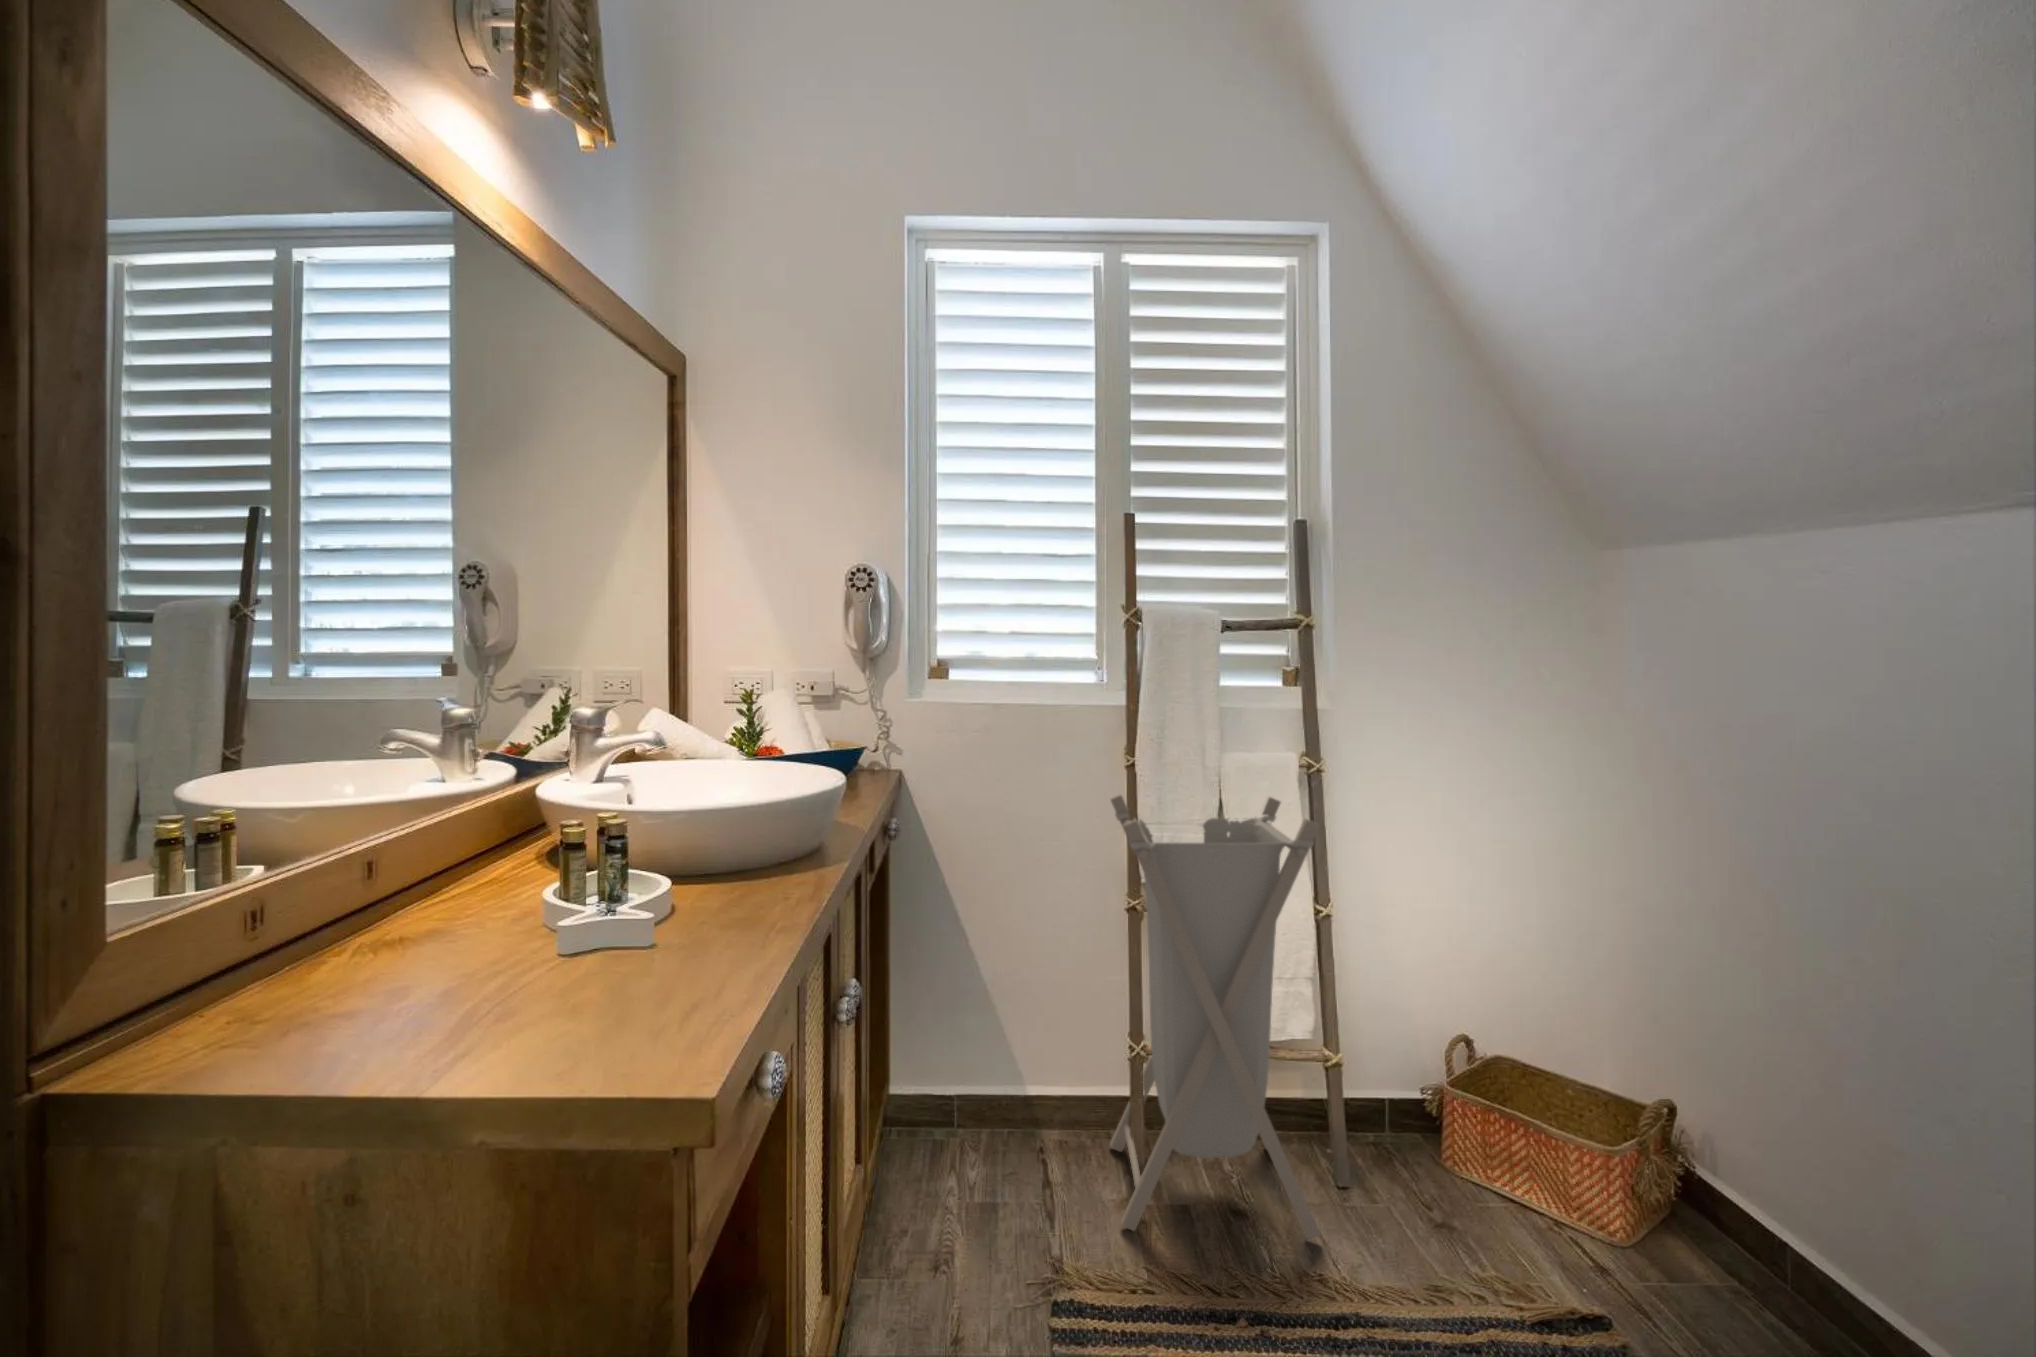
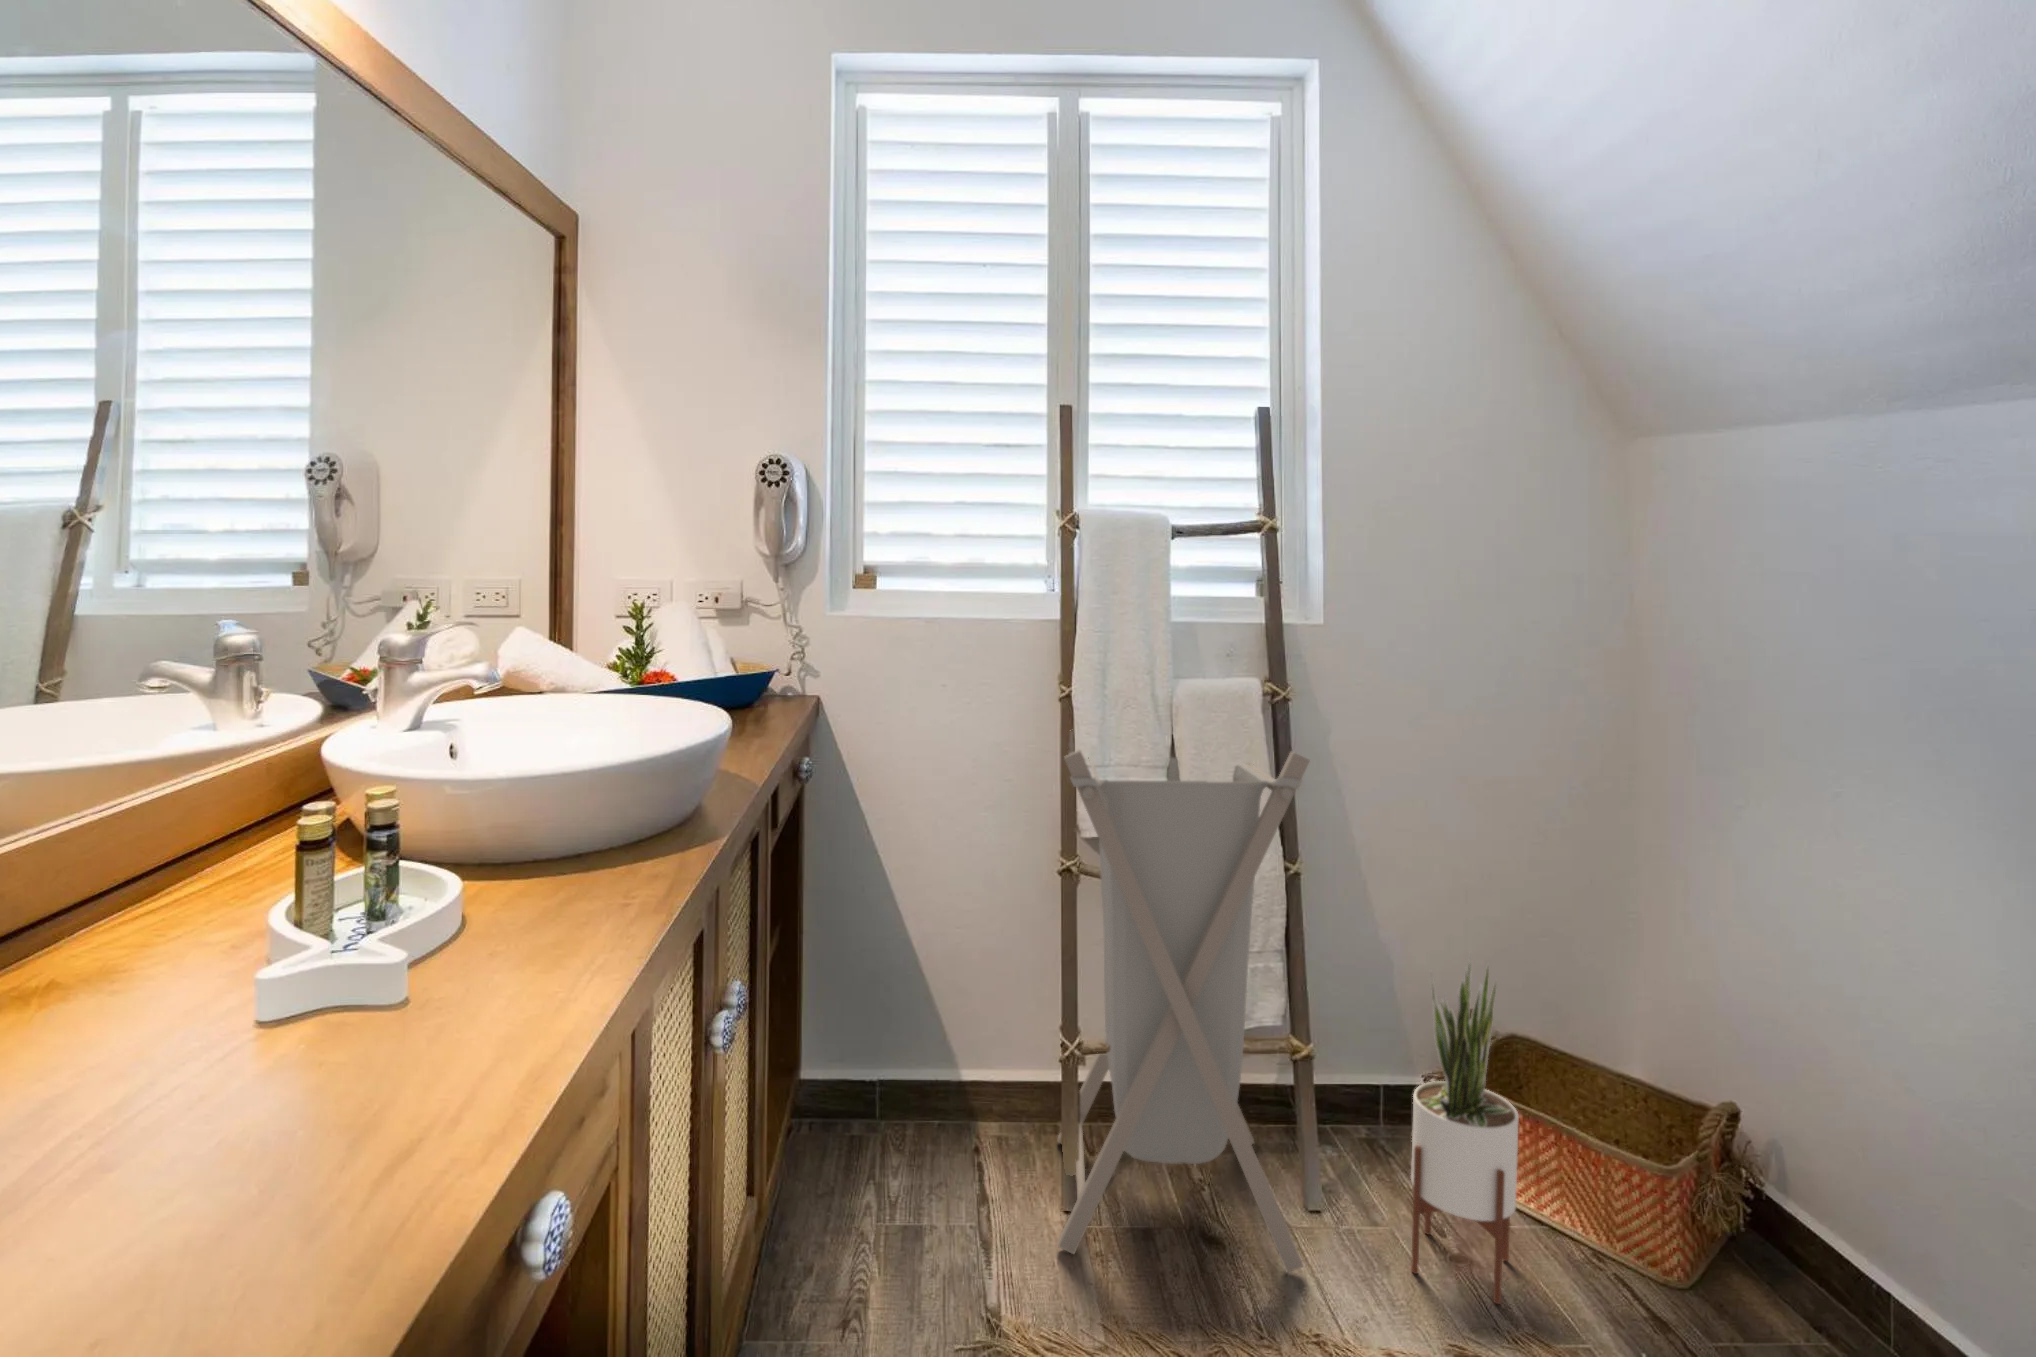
potted plant: none [1408,977,1491,1260] -> present [1411,953,1519,1304]

